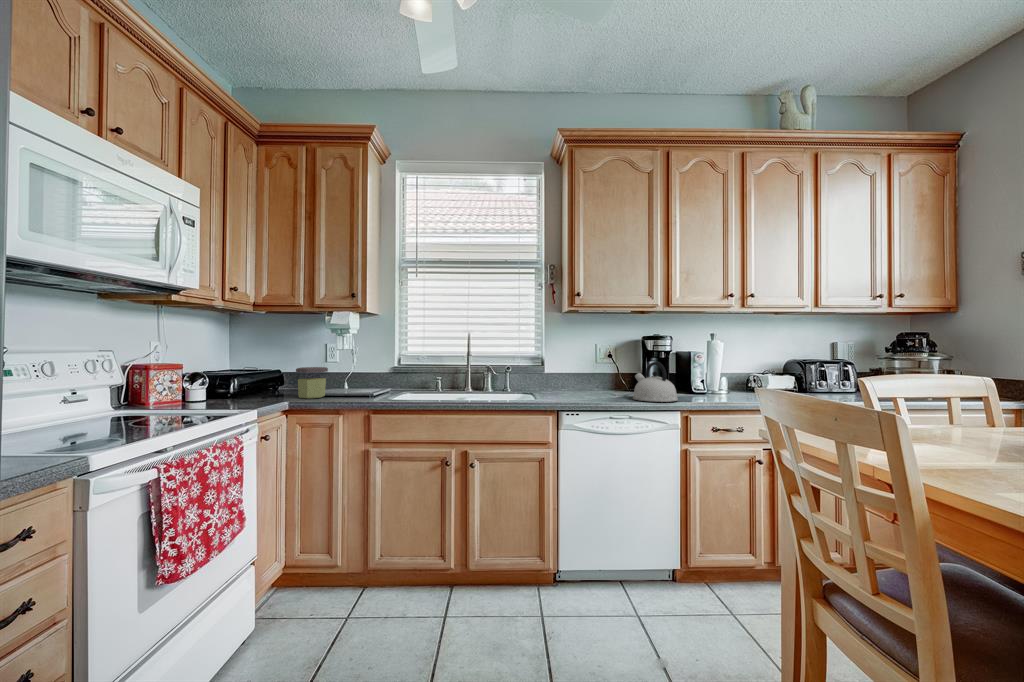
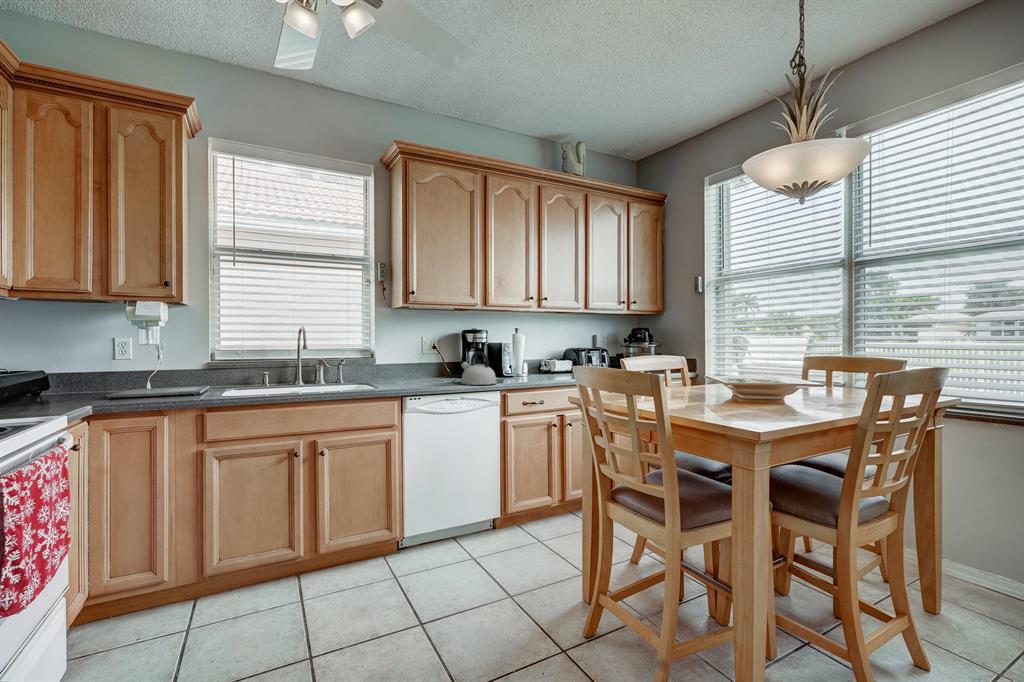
jar: present [296,367,328,399] -> none [99,365,140,401]

